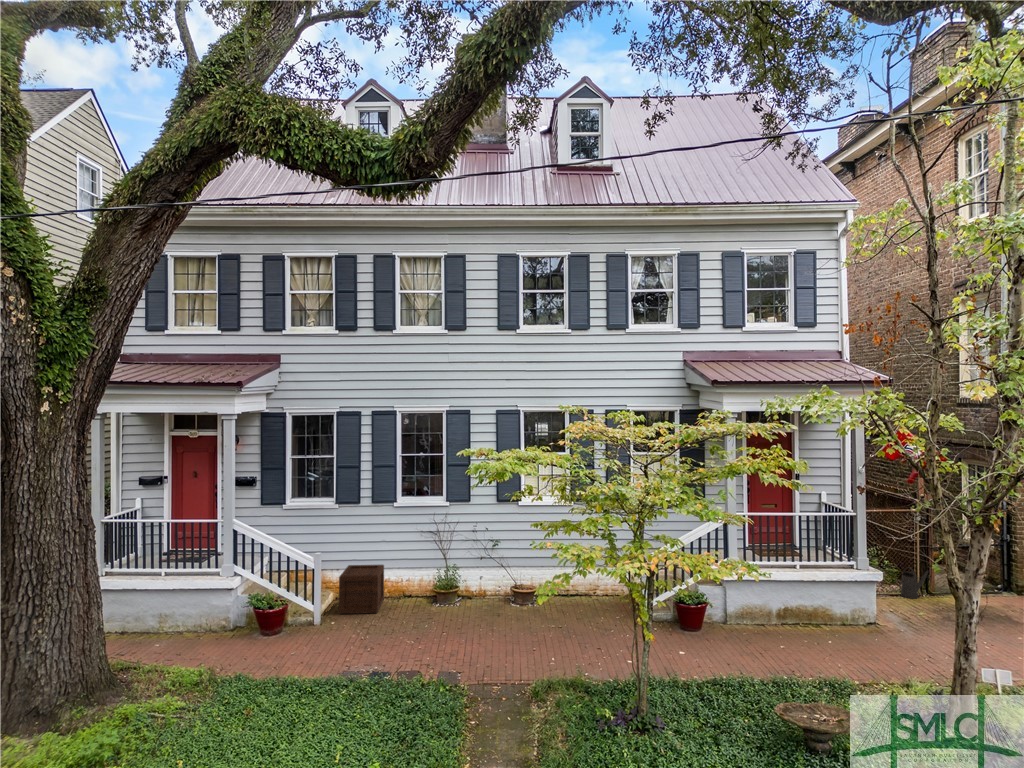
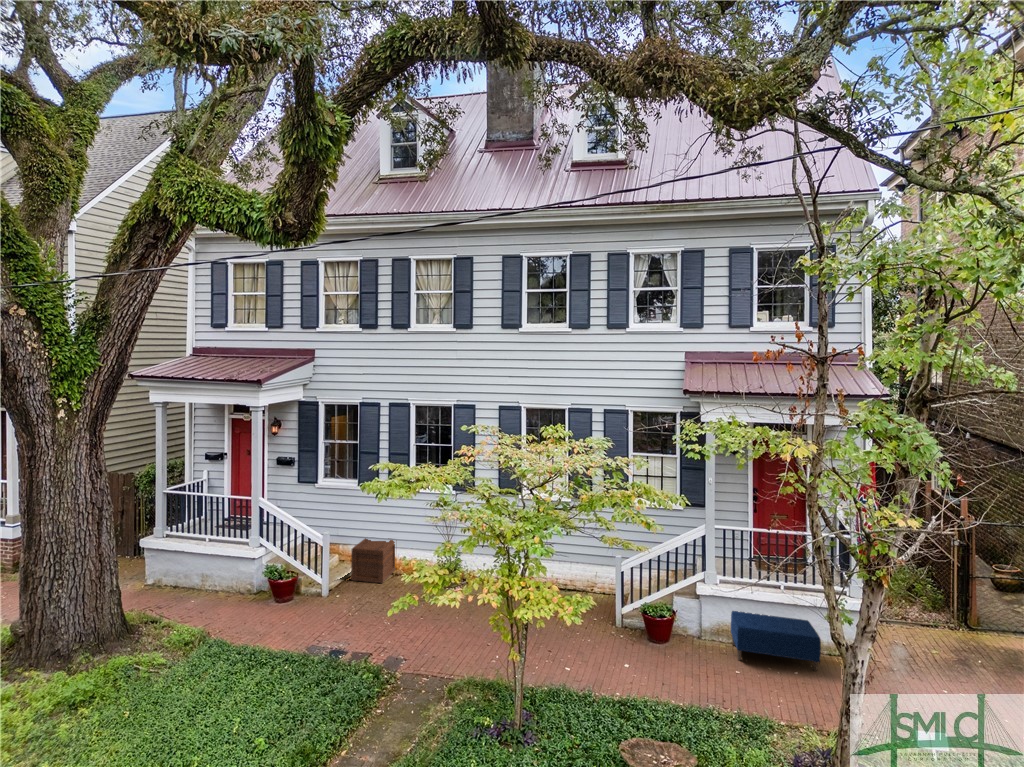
watering can: present [899,568,928,599] -> none [925,597,966,634]
bench: none [750,593,835,637] -> present [731,611,821,672]

